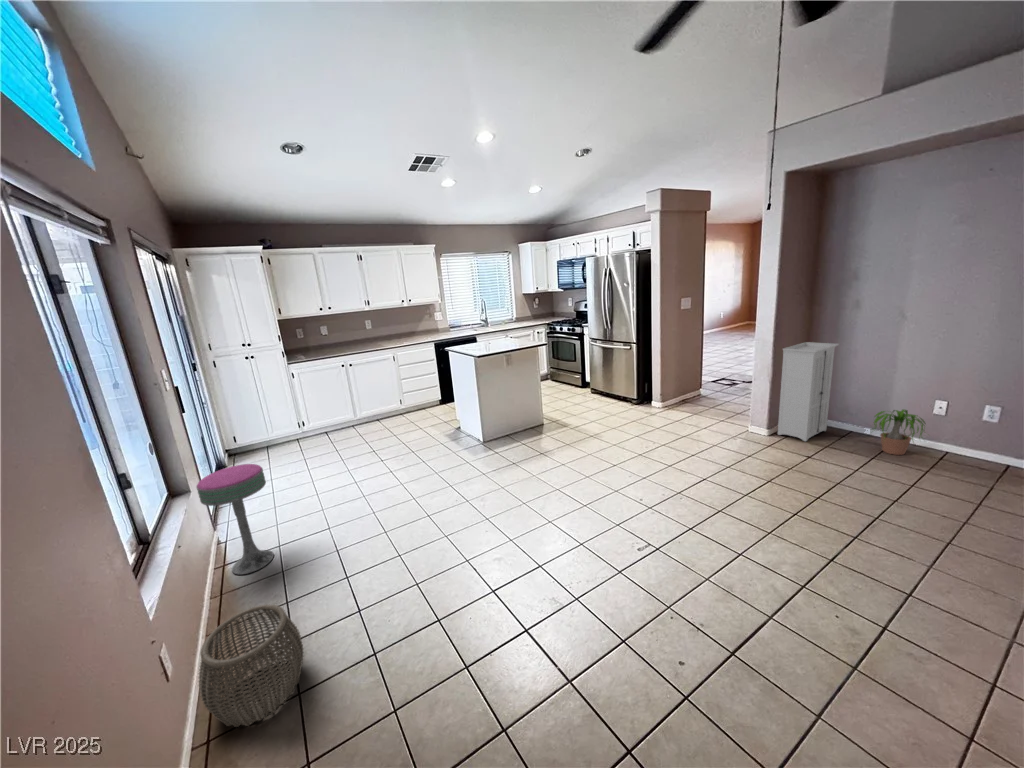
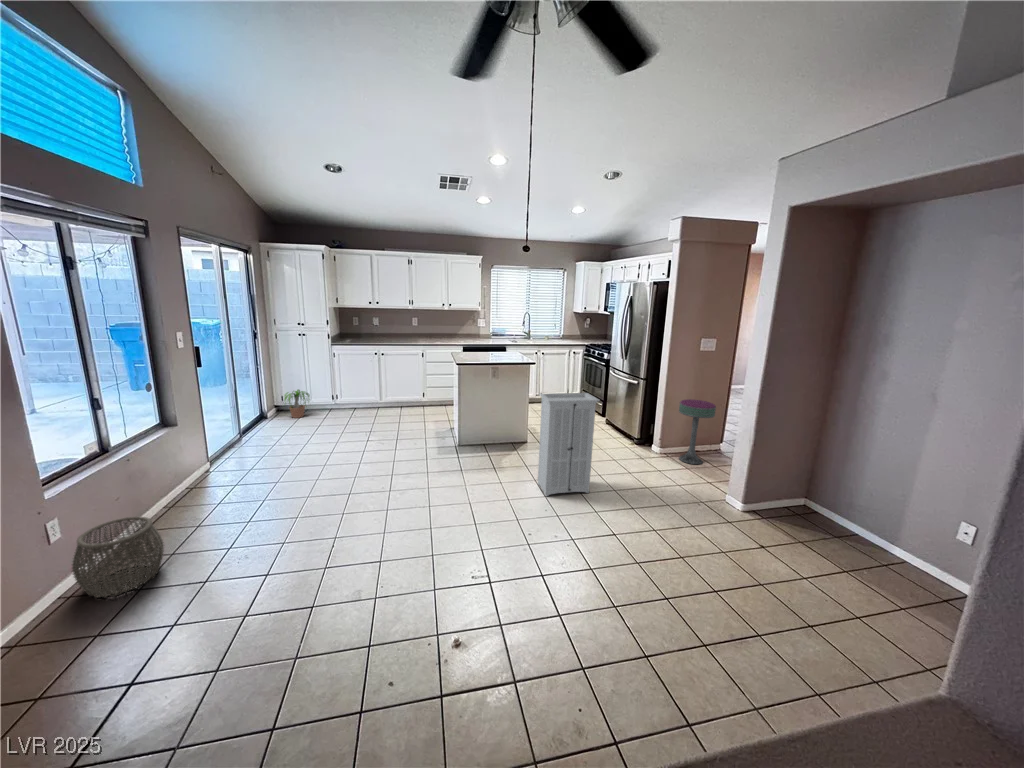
storage cabinet: present [778,342,839,441] -> present [538,392,600,496]
potted plant: present [874,410,926,455] -> present [284,389,309,418]
bar stool: present [196,464,274,575] -> present [679,399,716,464]

